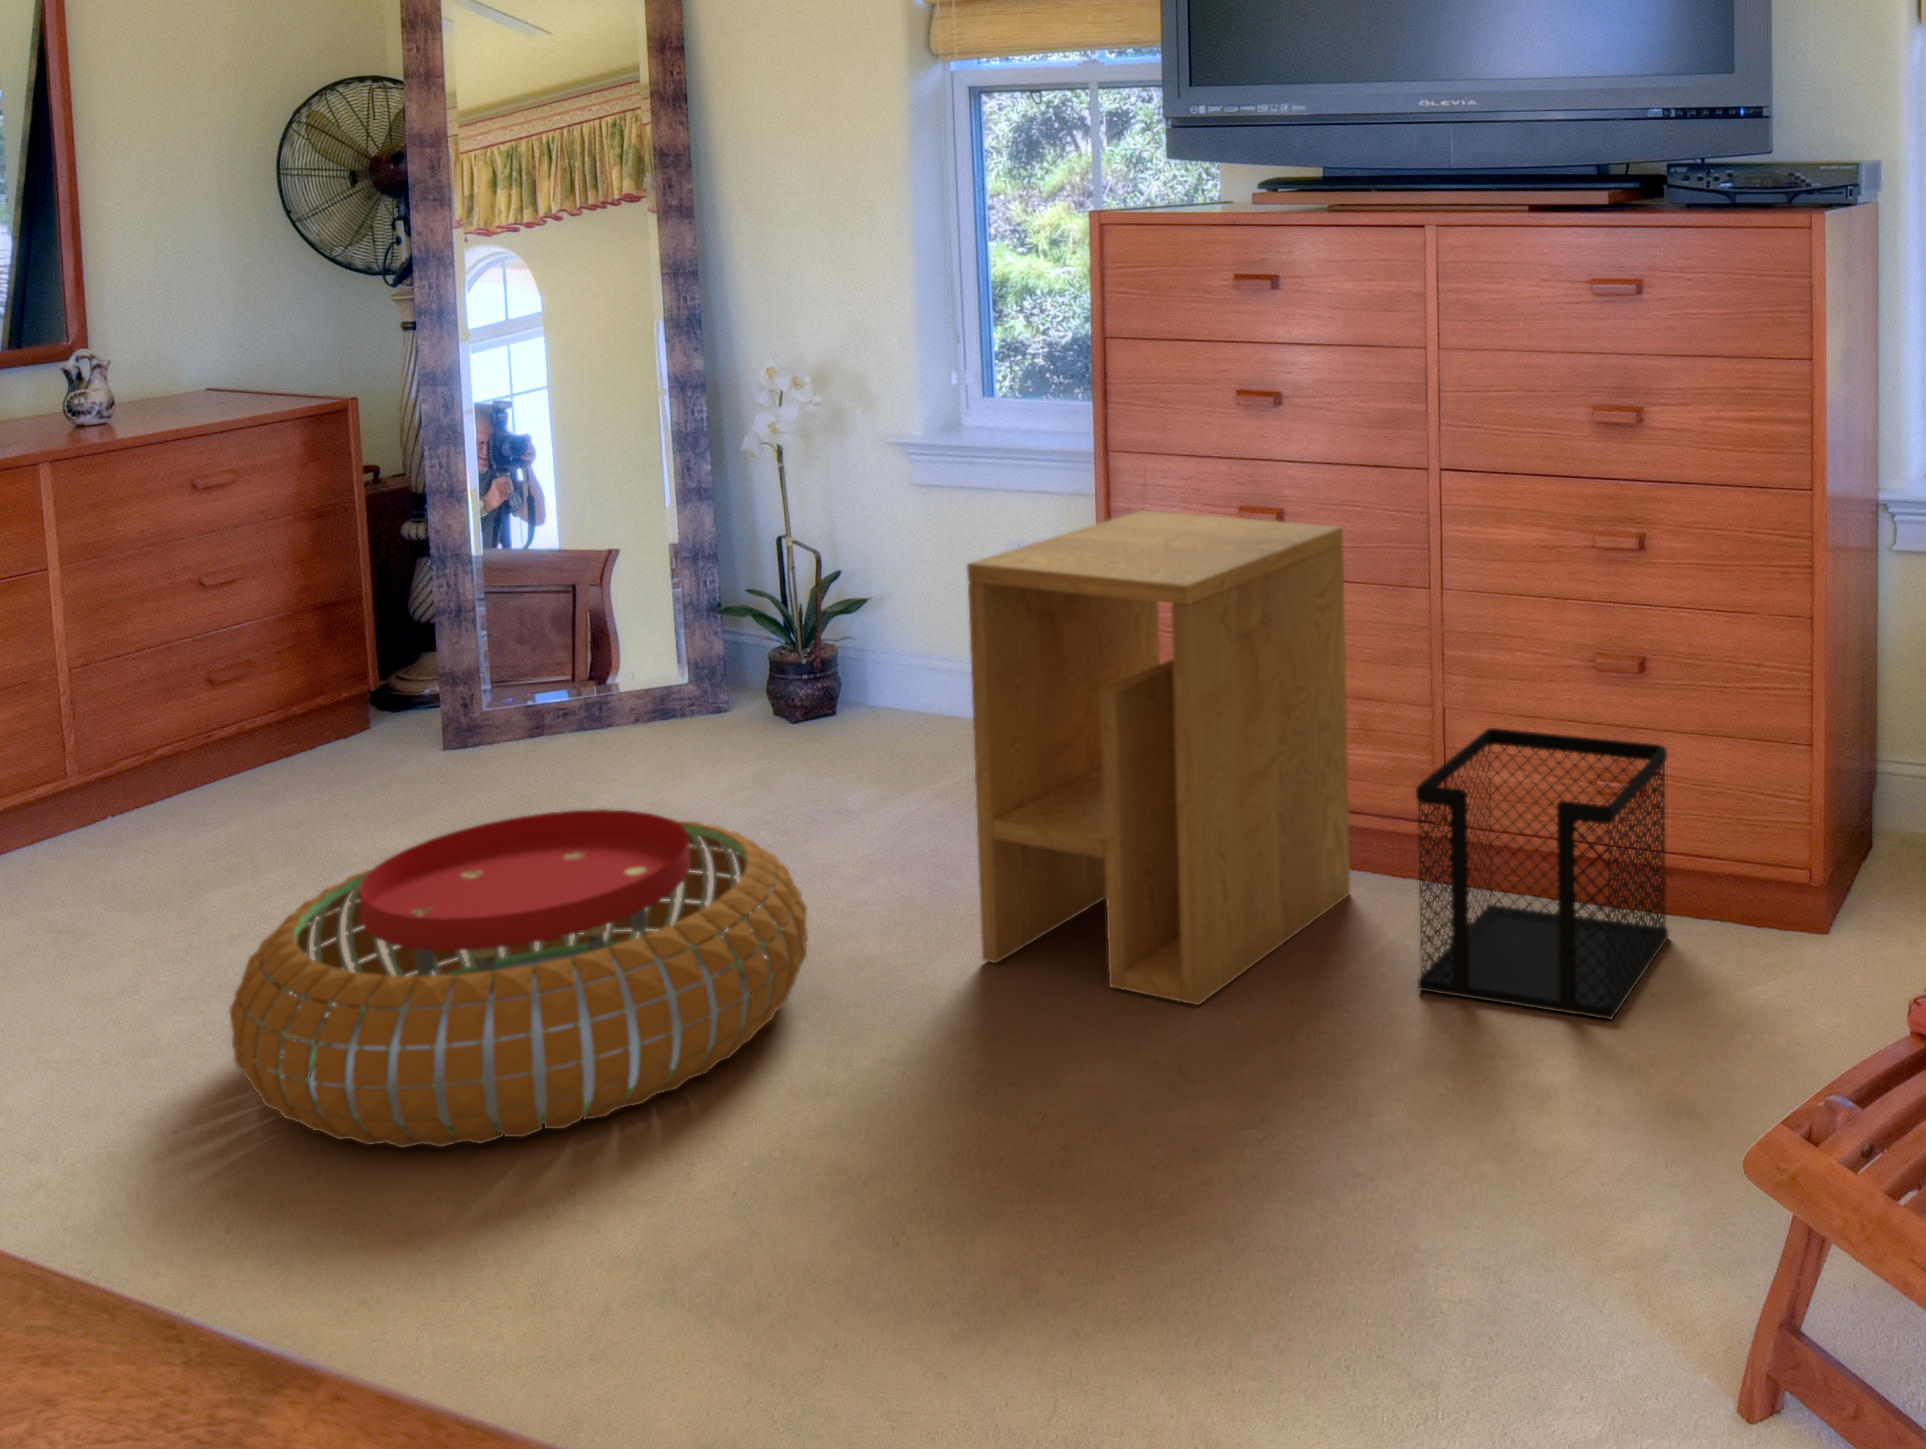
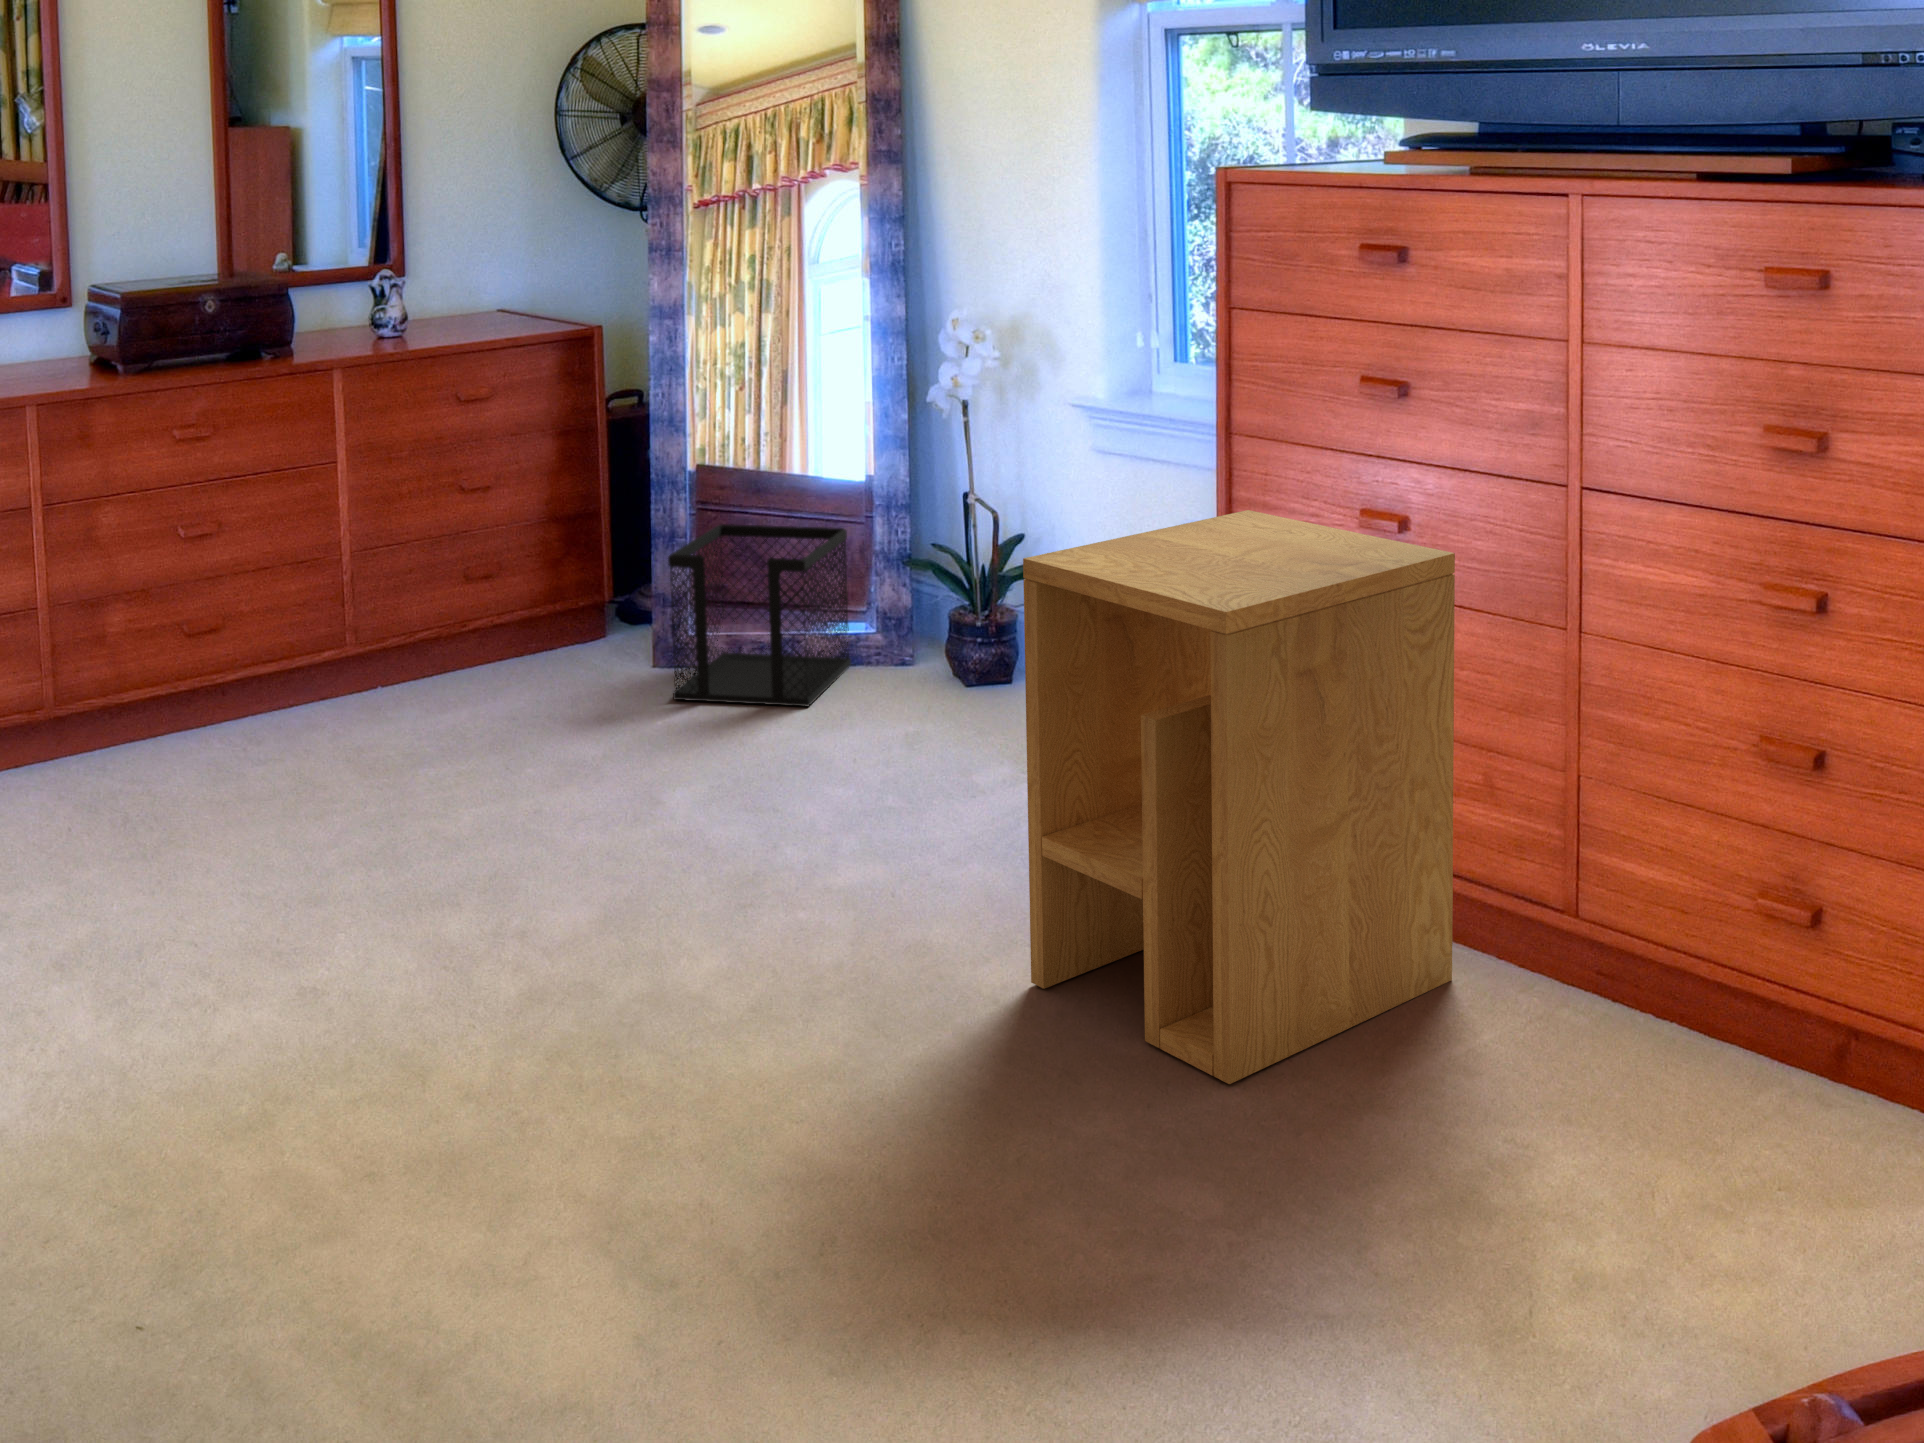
wastebasket: present [1416,728,1668,1019] -> present [668,524,851,706]
pouf: present [230,809,808,1148] -> none [343,762,859,1086]

